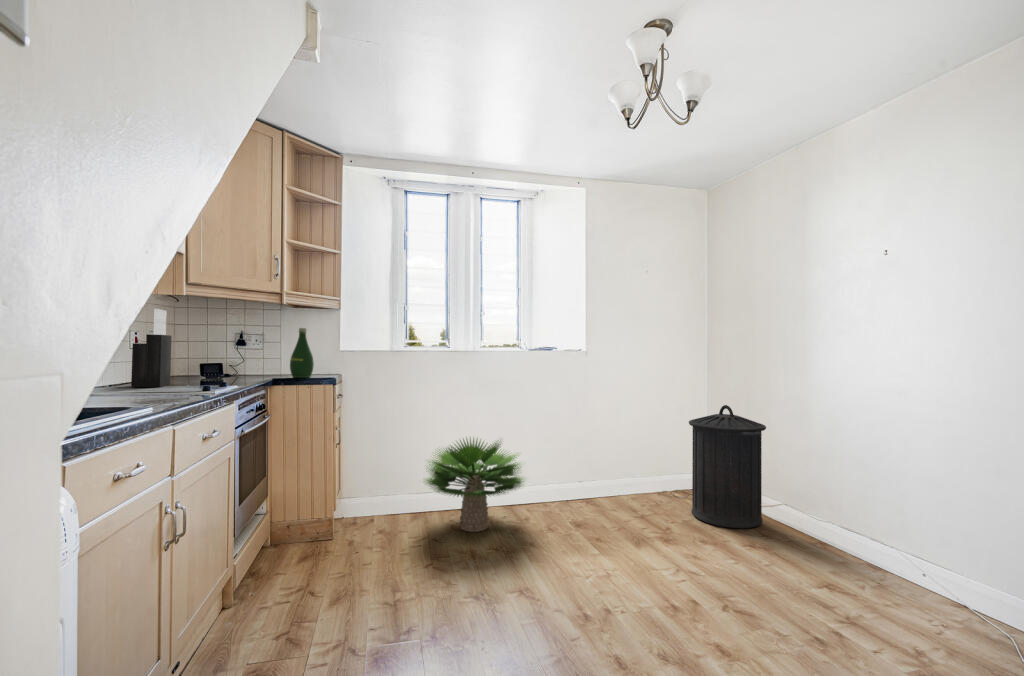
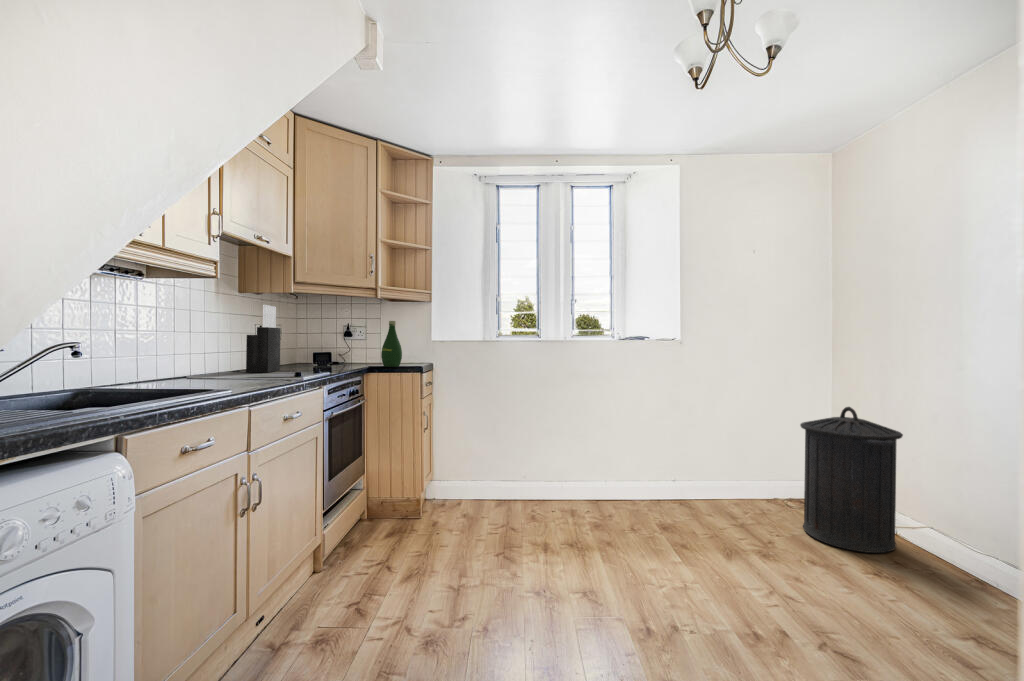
potted plant: present [426,439,524,532] -> none [500,427,611,524]

